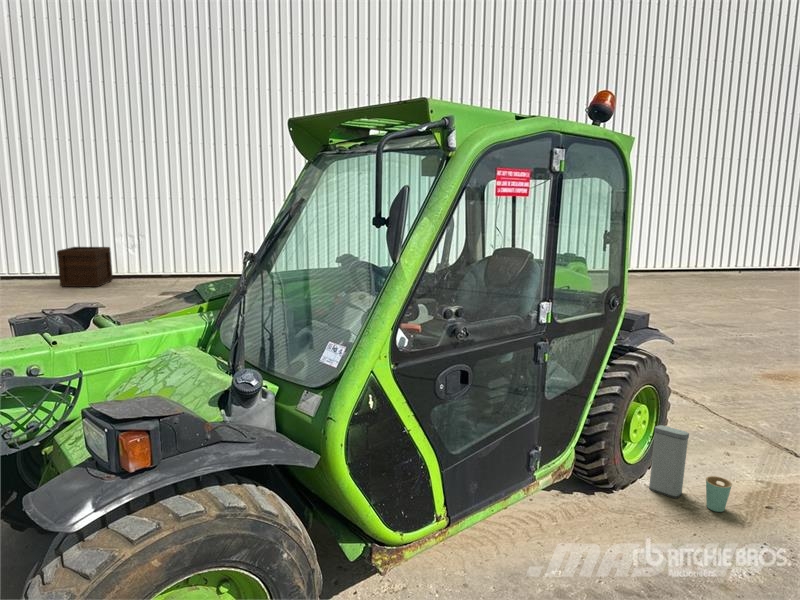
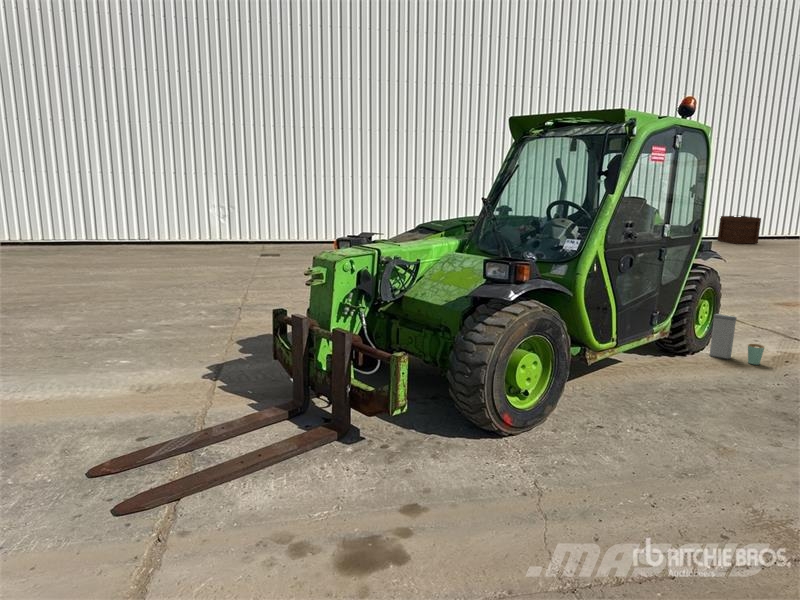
wooden crate: present [57,247,113,287] -> present [717,216,761,244]

